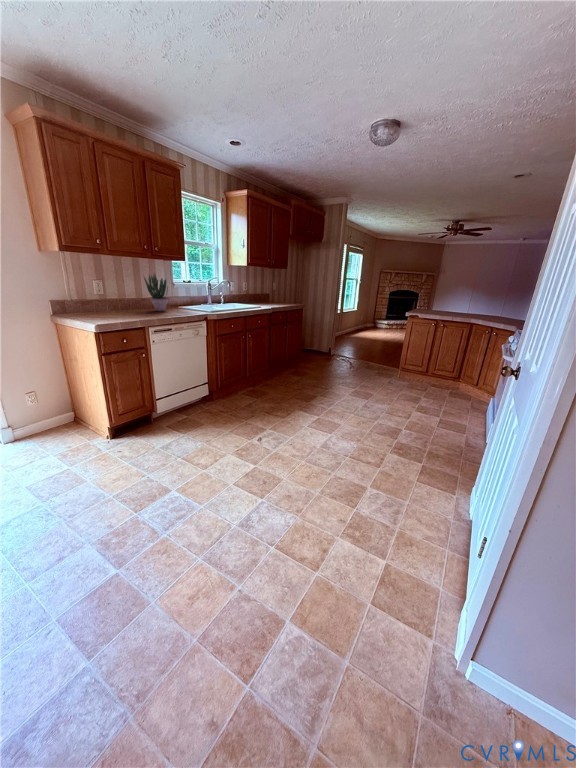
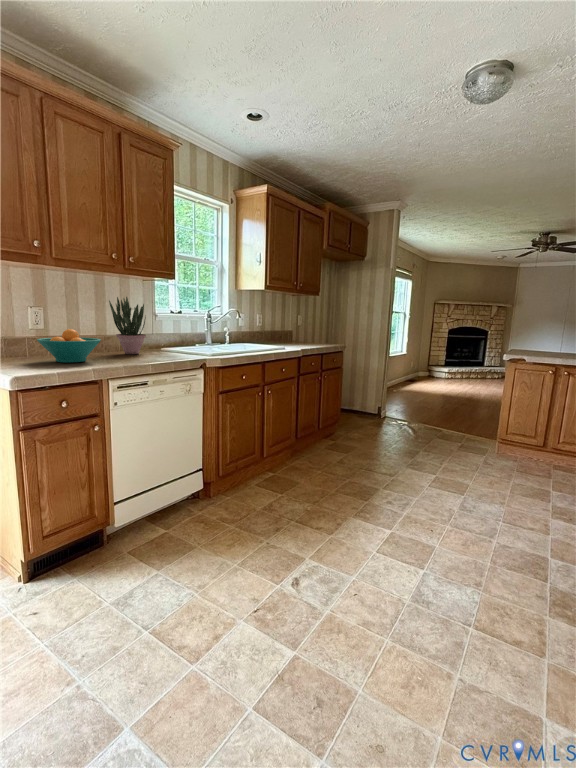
fruit bowl: none [103,296,141,316] -> present [37,329,101,363]

